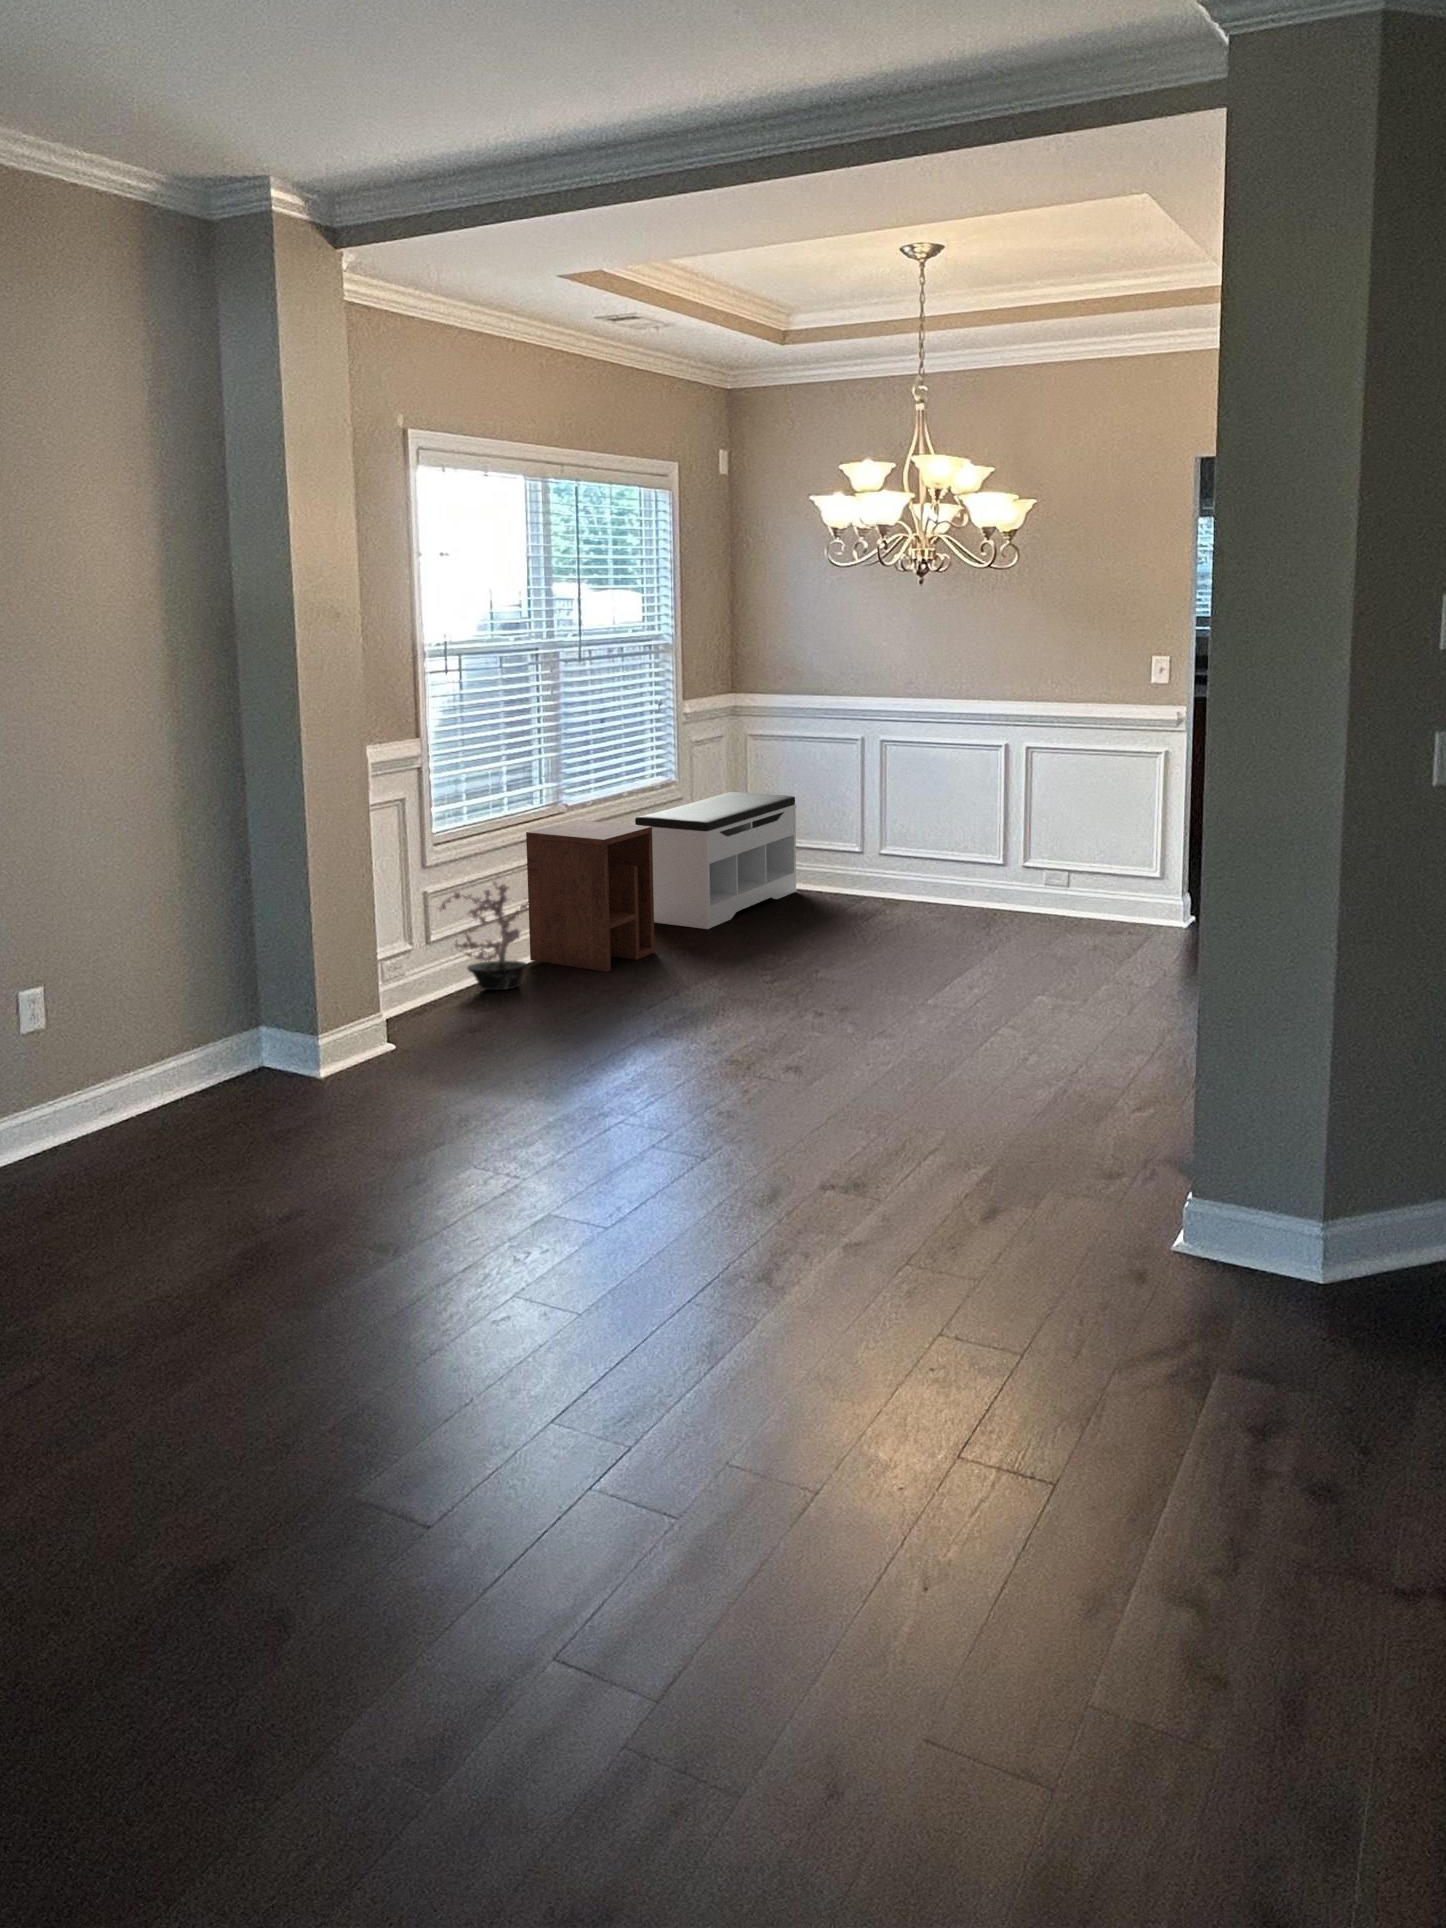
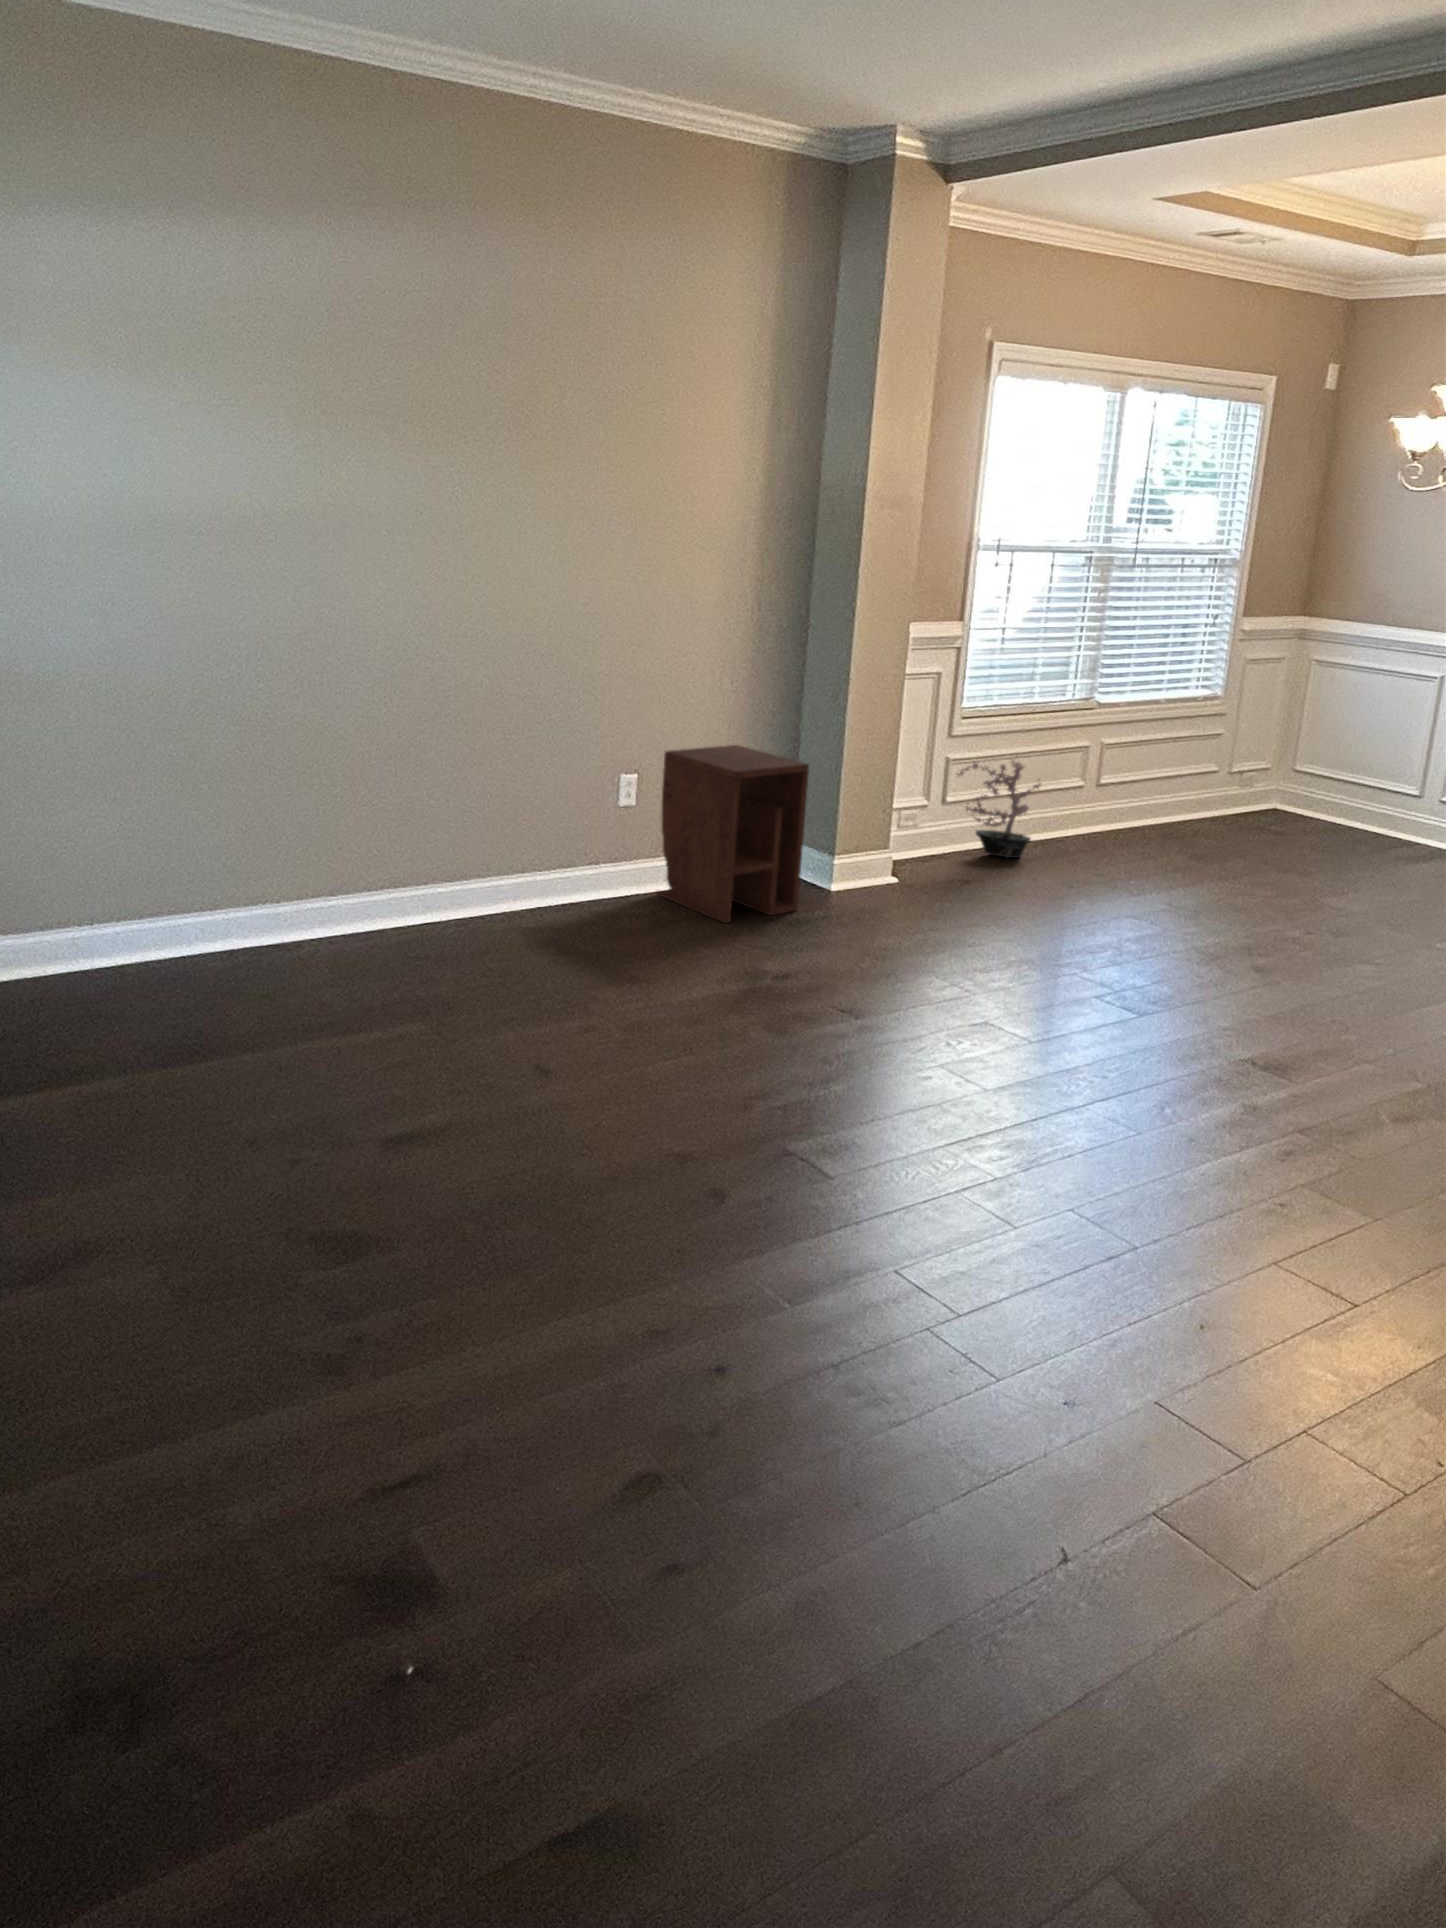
bench: present [635,792,796,929] -> none [1155,718,1356,845]
side table: present [526,820,655,972] -> present [656,745,809,923]

